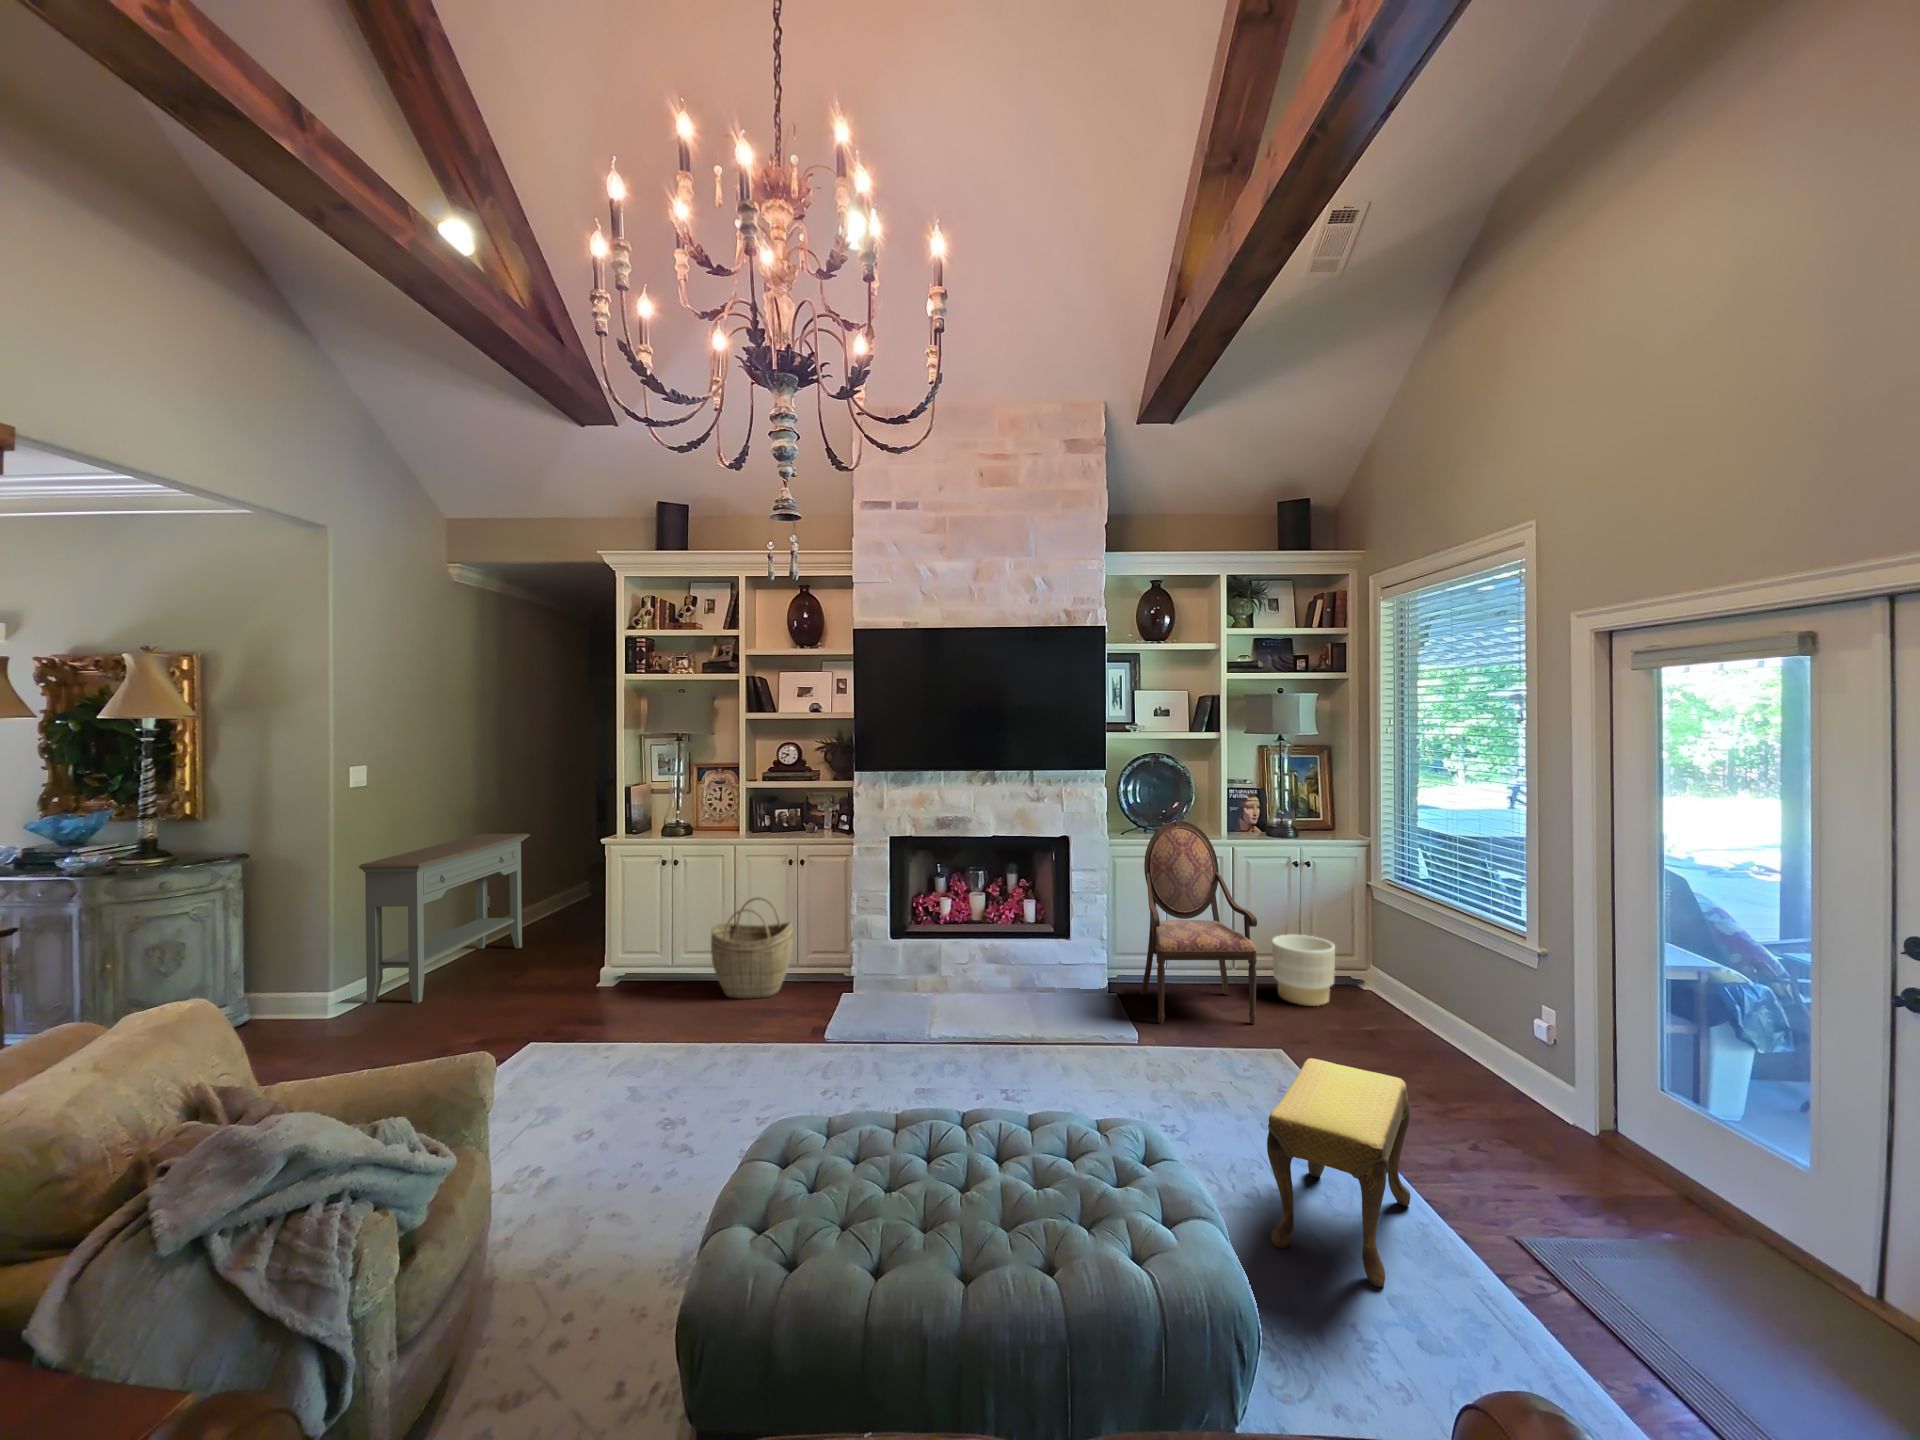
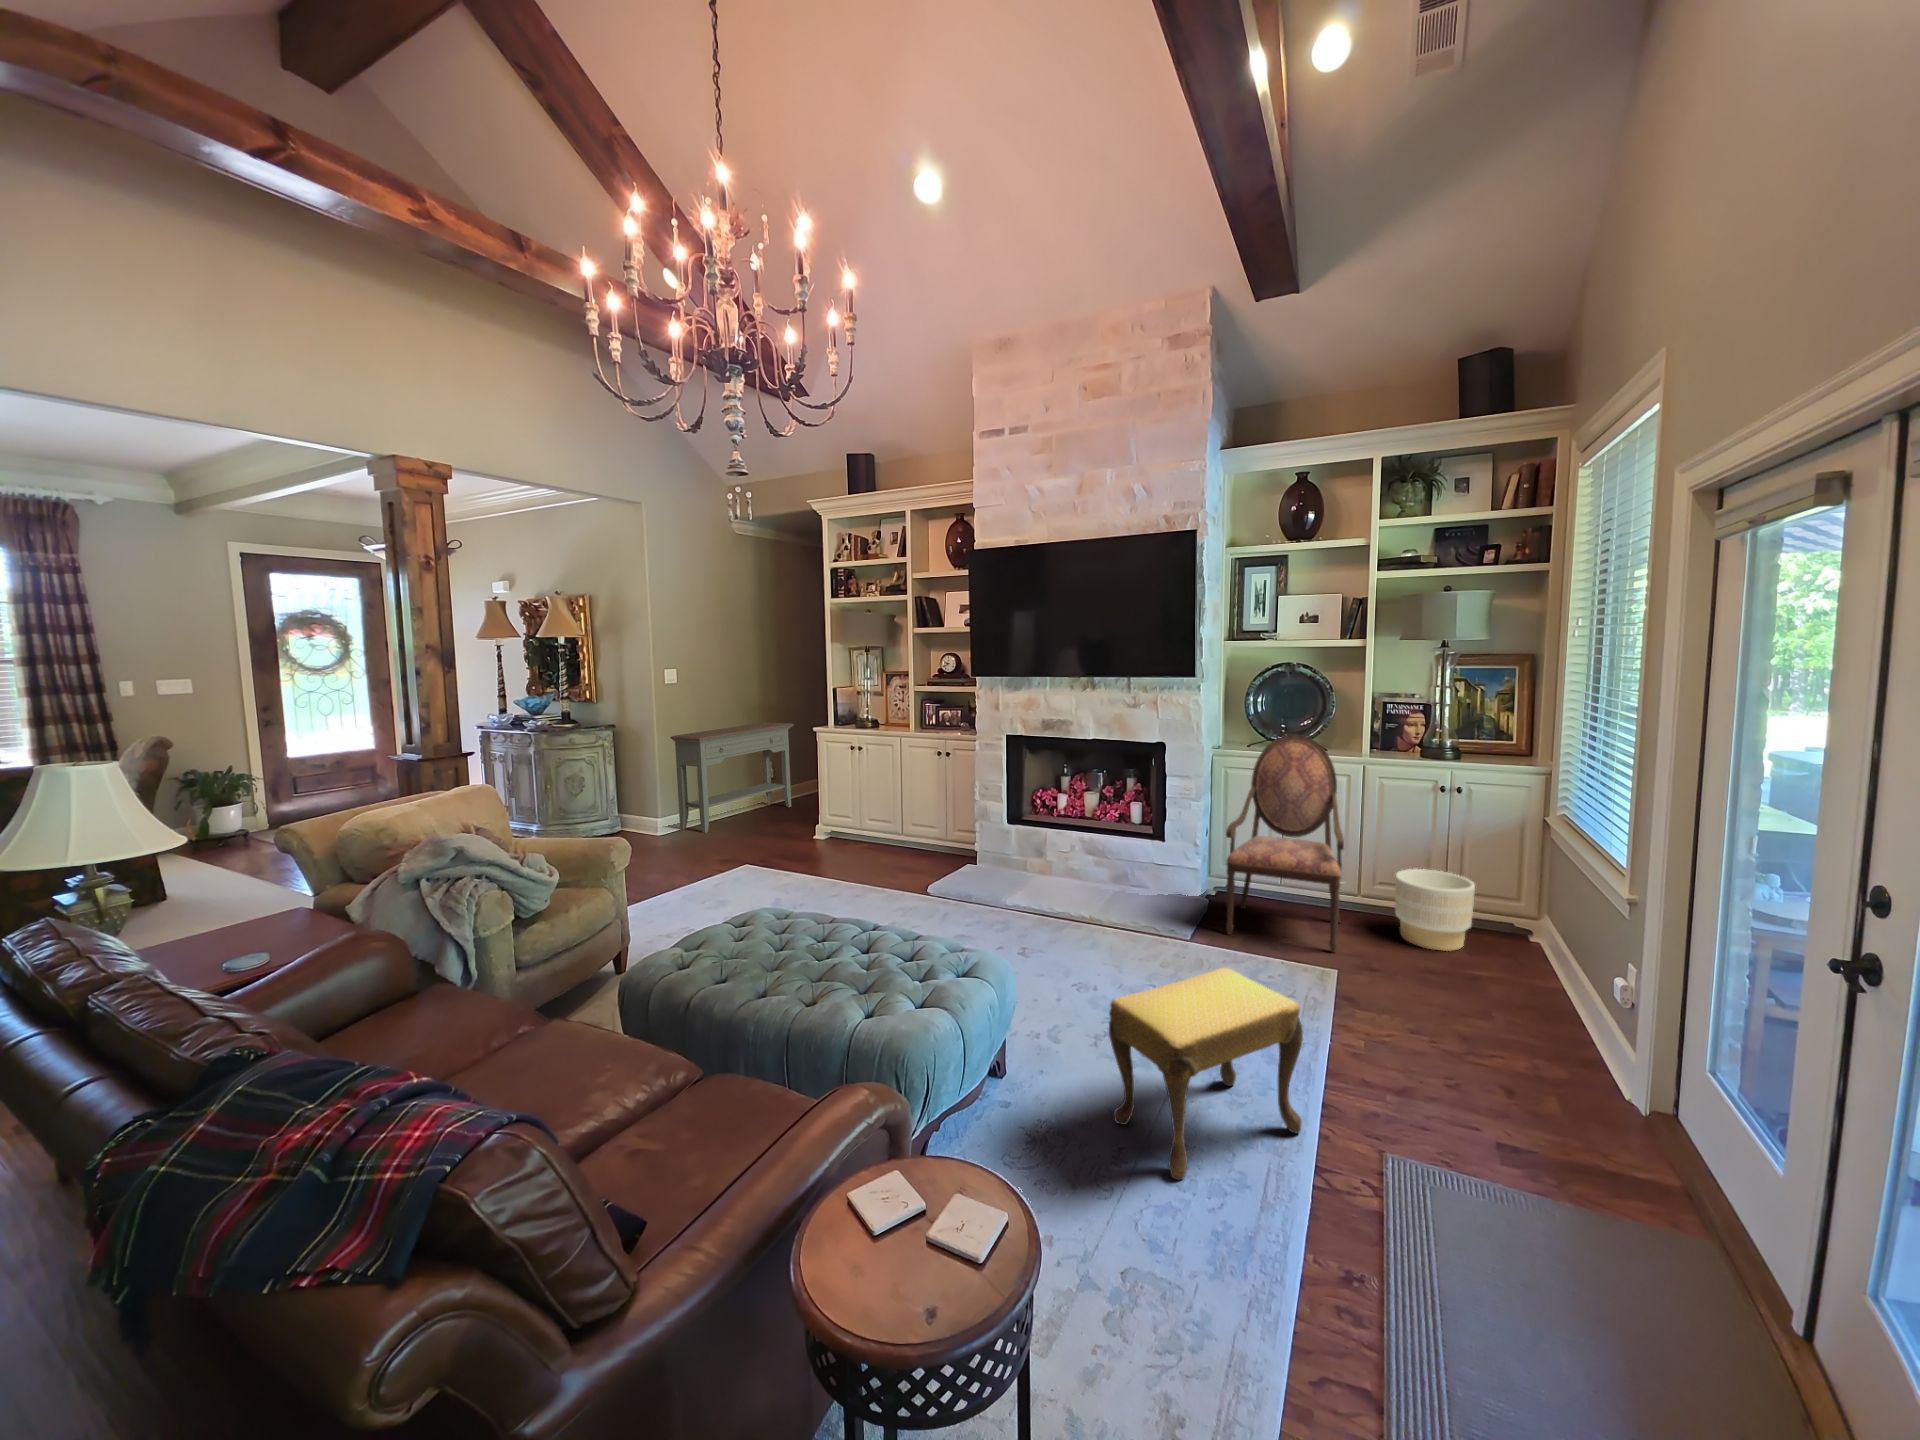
woven basket: present [711,897,793,999] -> none [873,781,938,861]

